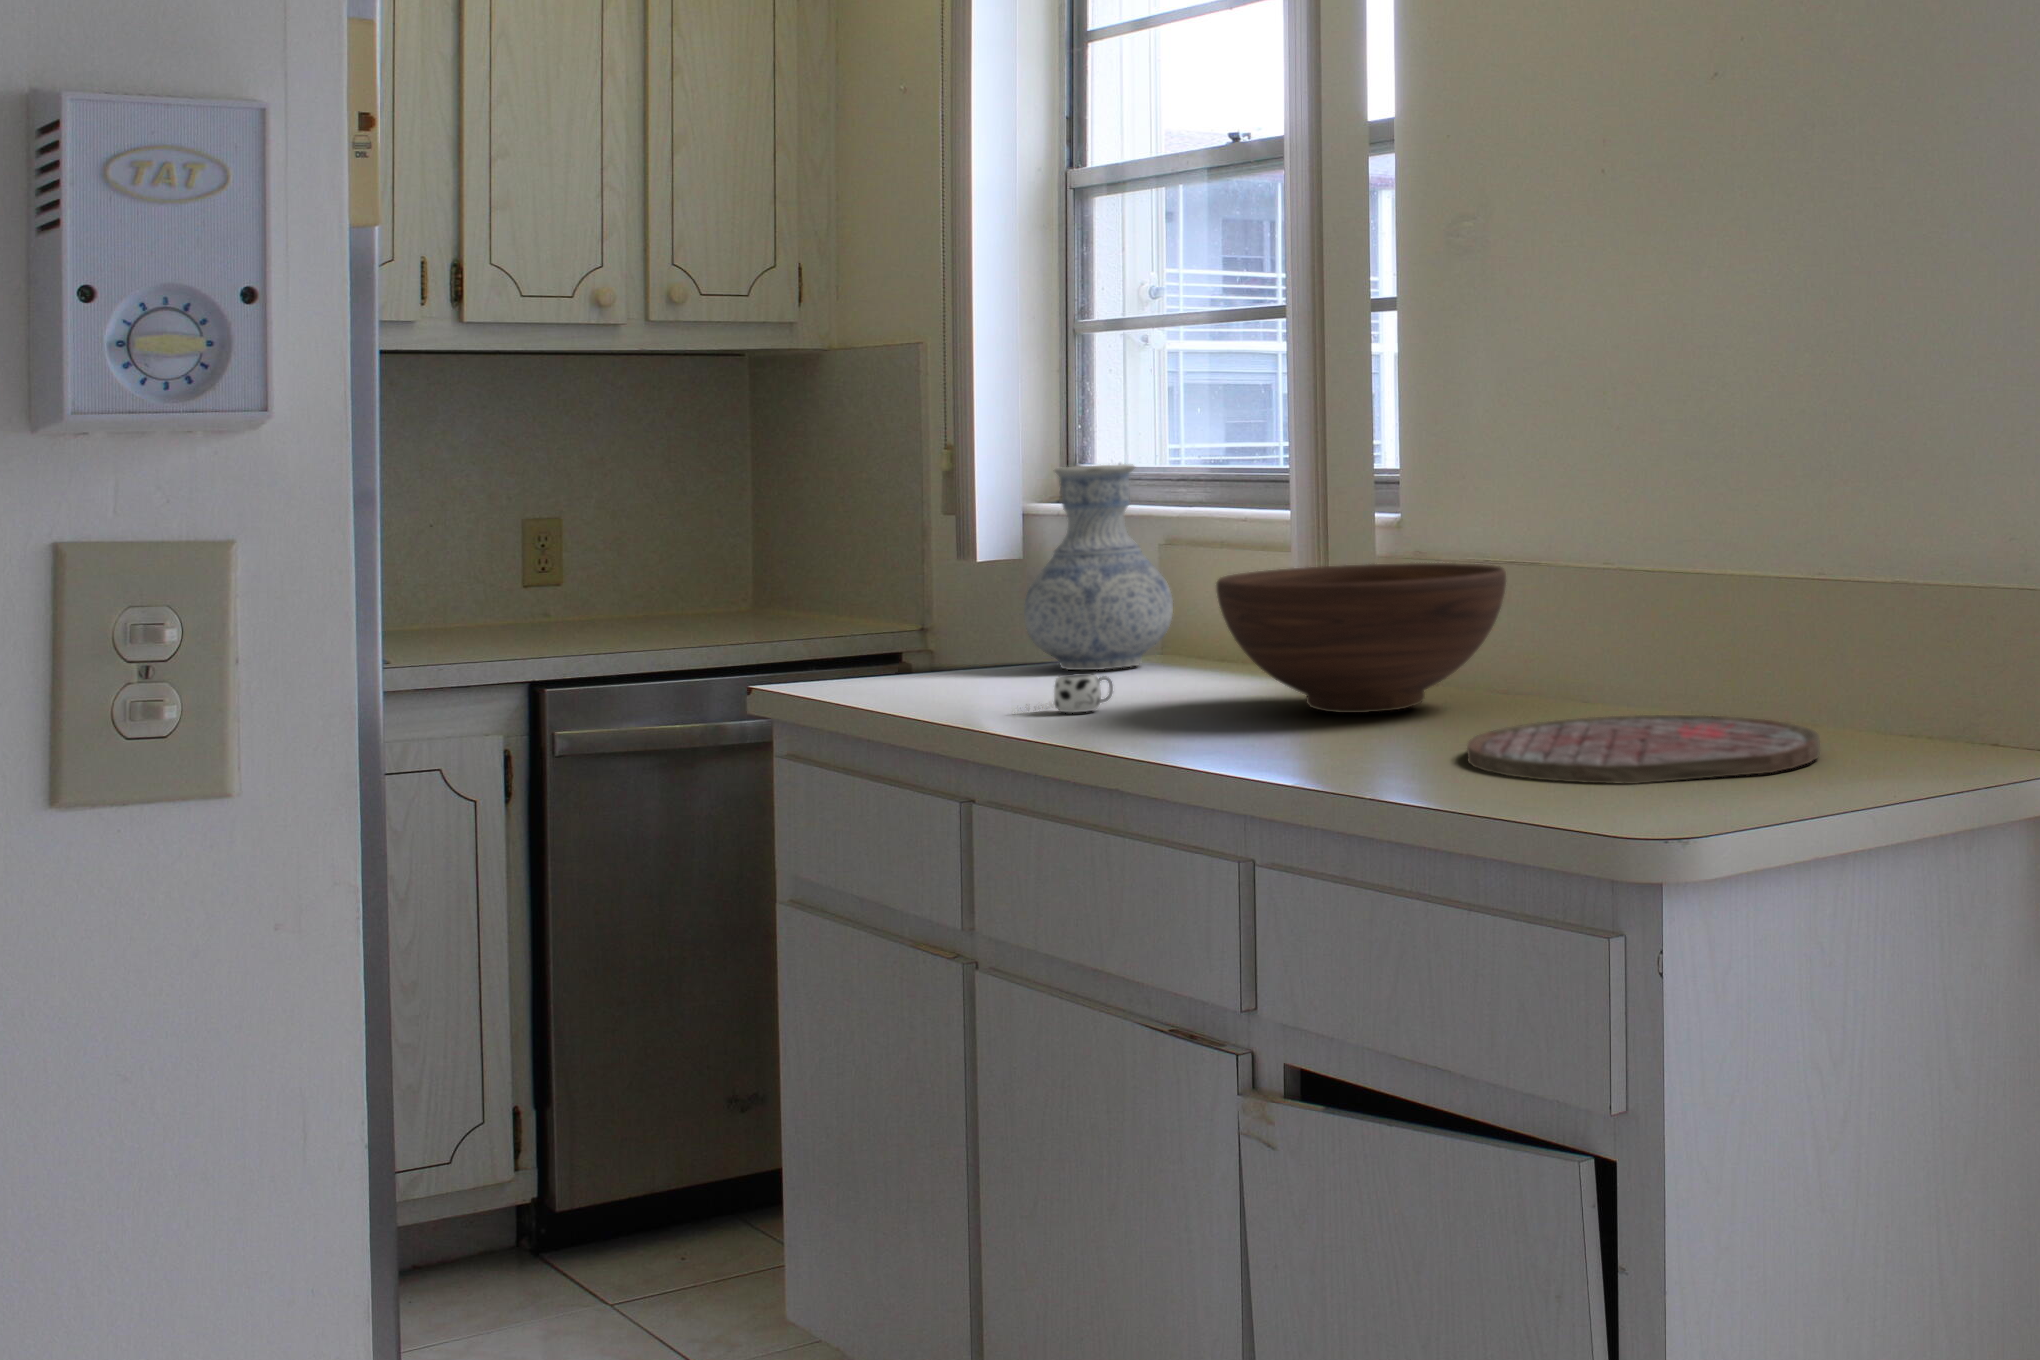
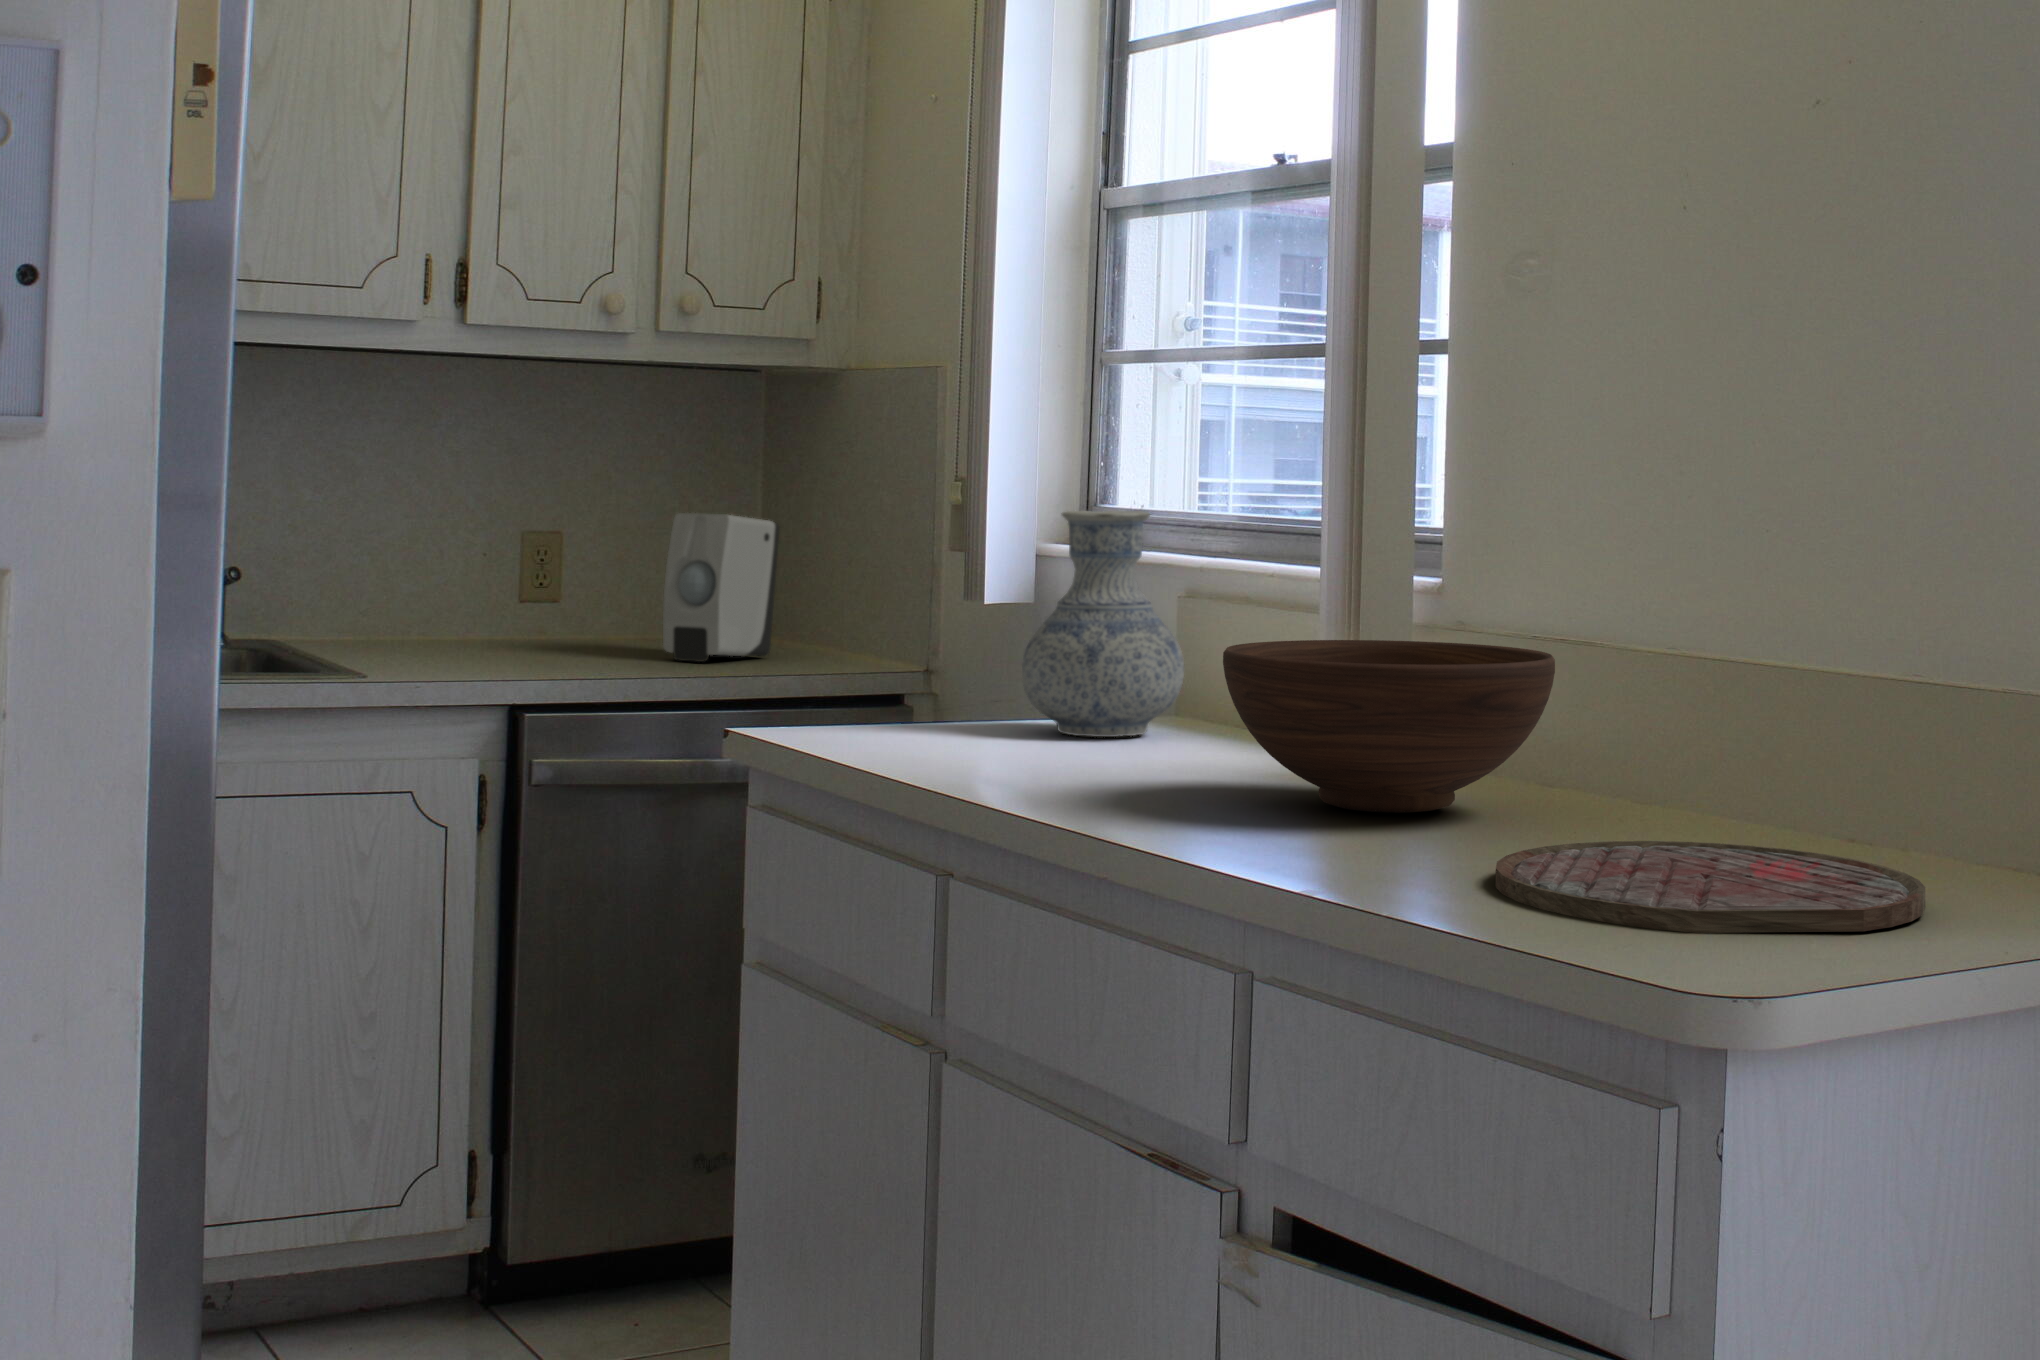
soap dispenser: none [666,490,775,629] -> present [663,513,780,662]
mug: present [1014,673,1113,713] -> none [992,744,1104,788]

